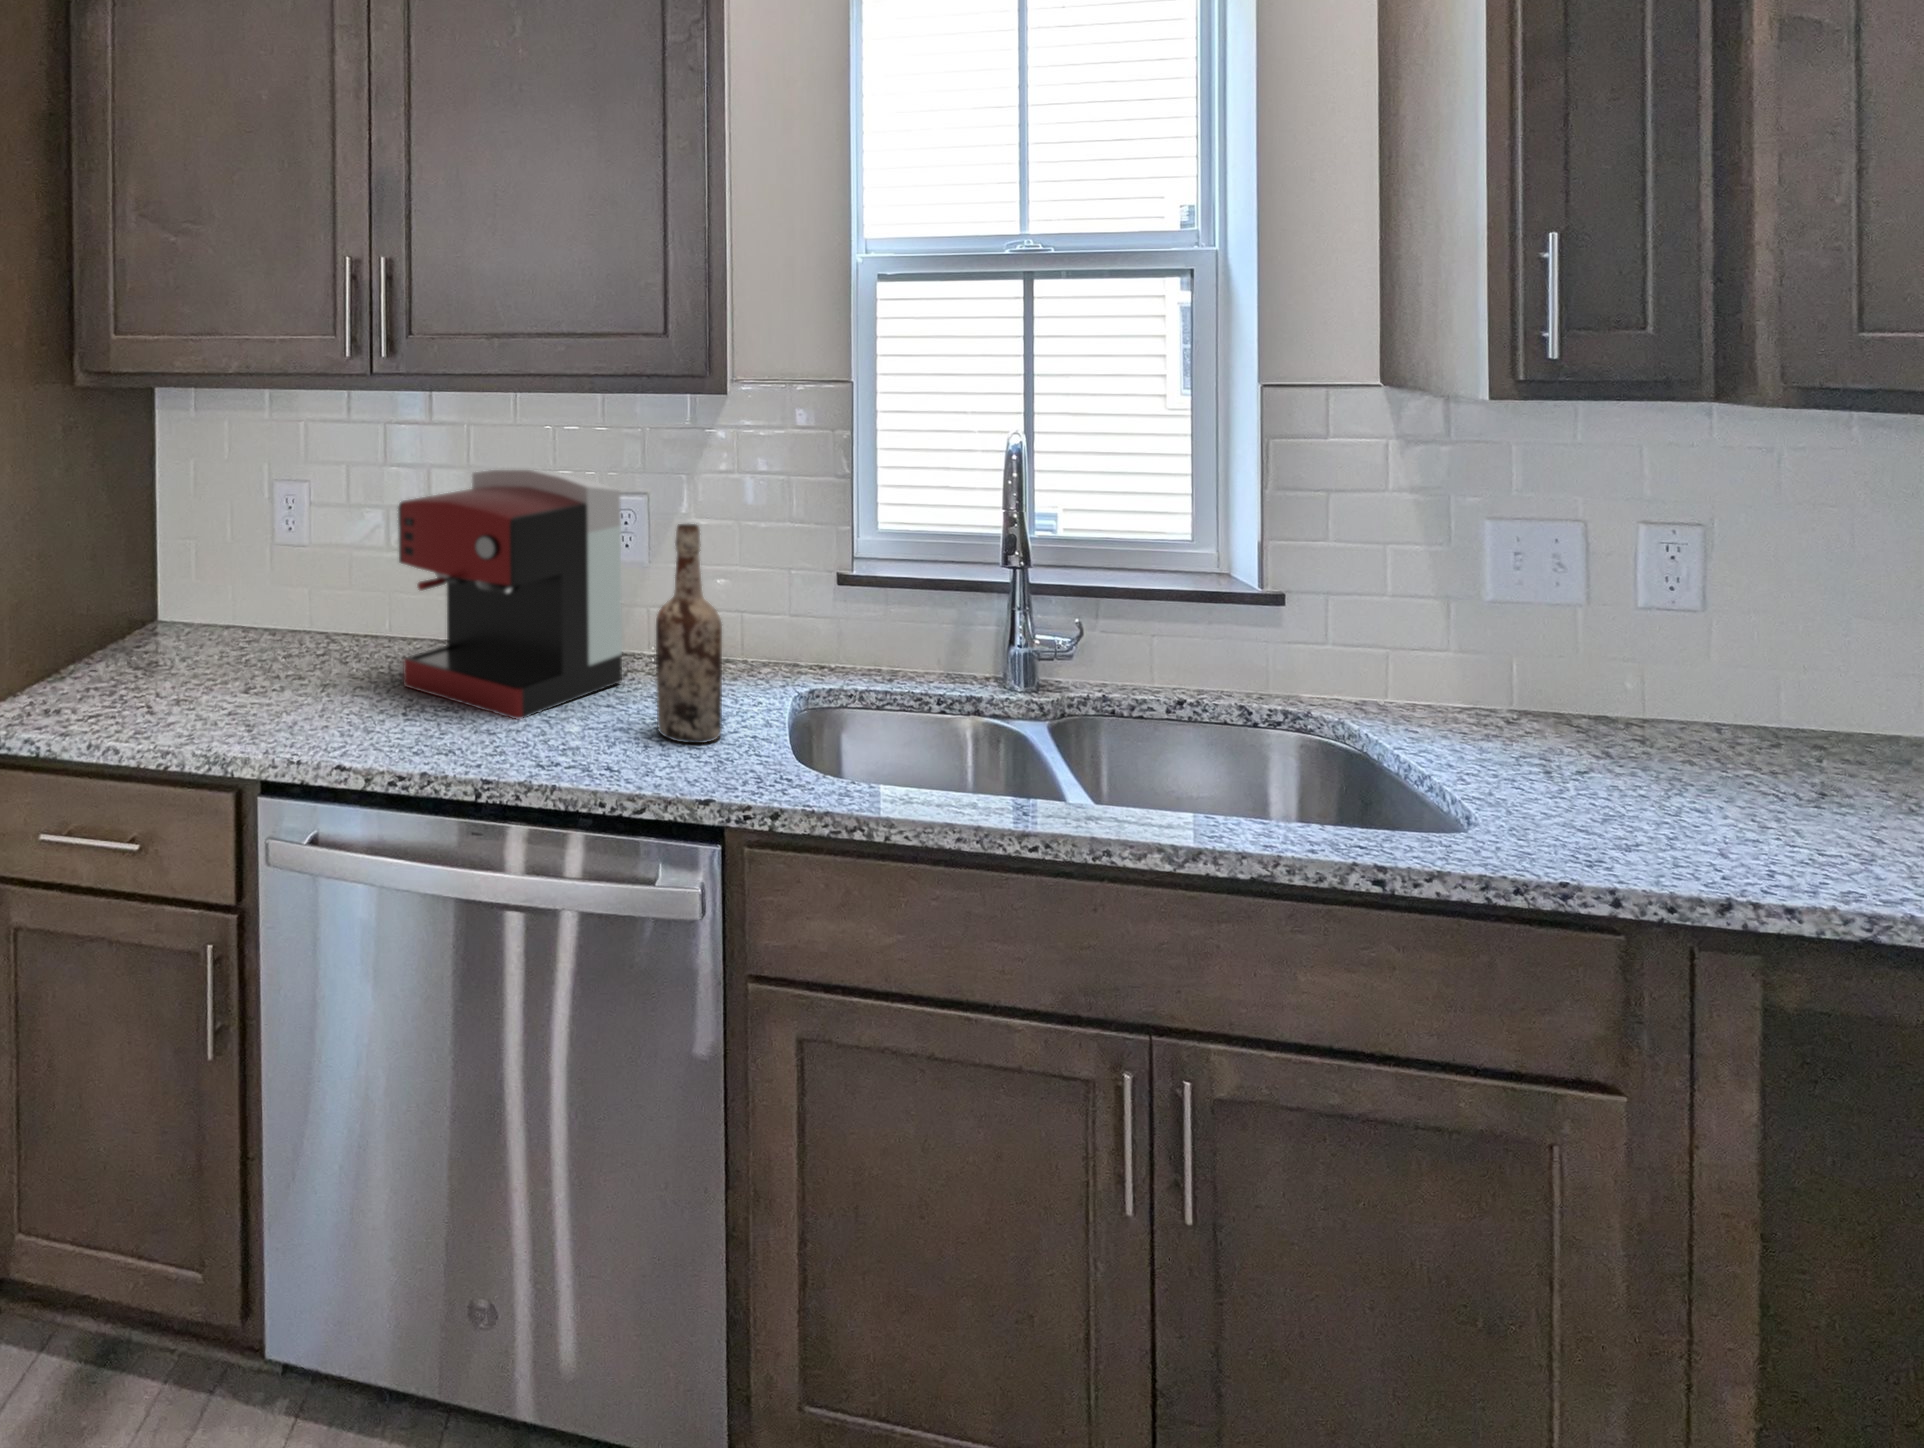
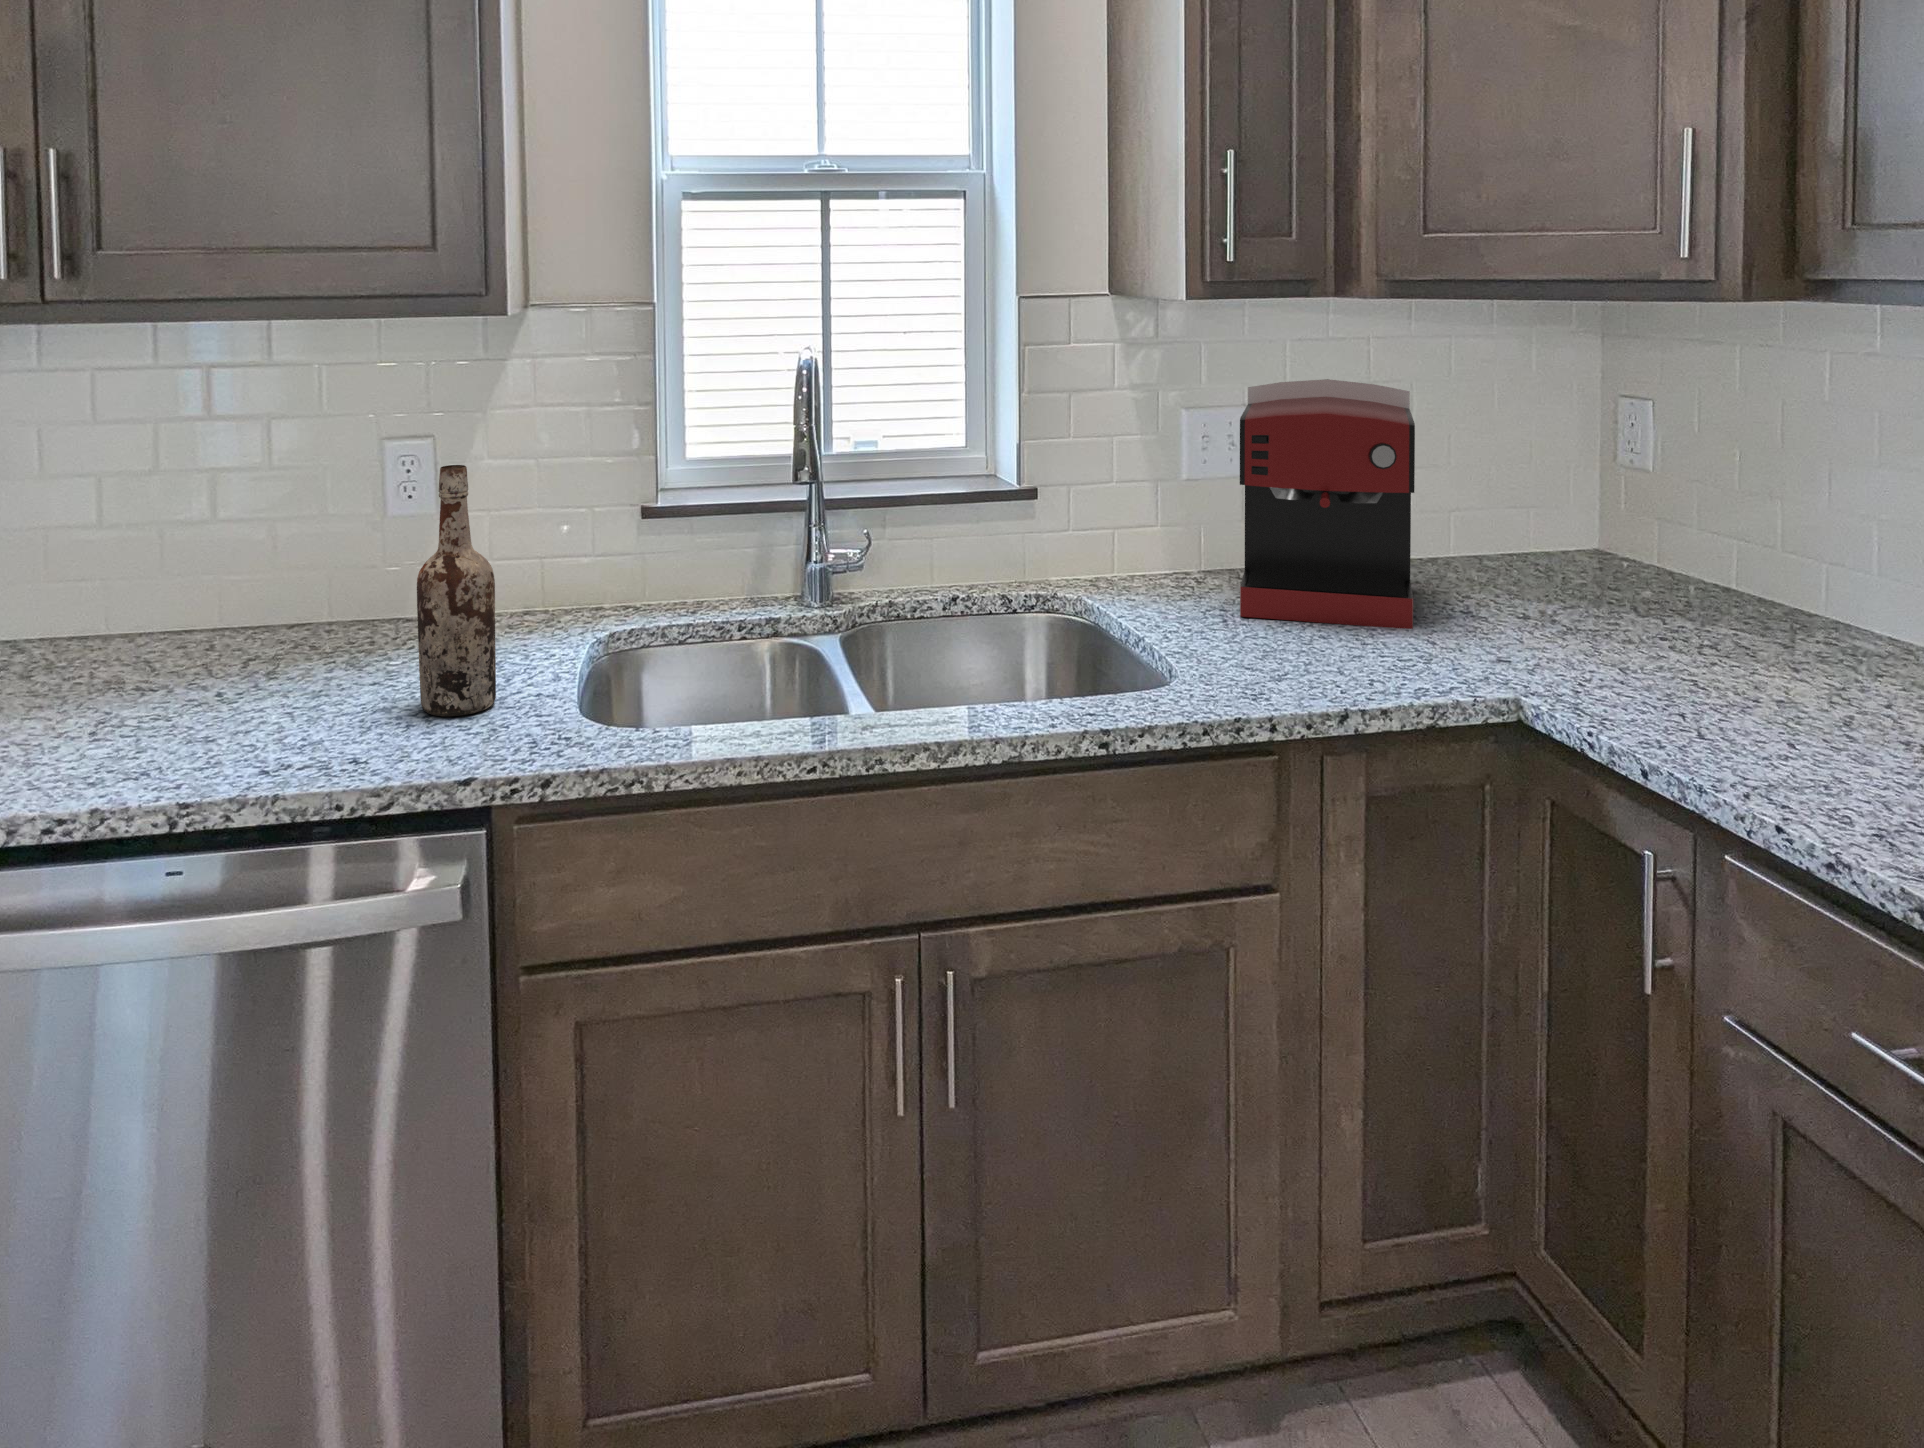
coffee maker: present [398,470,622,719] -> present [1240,379,1415,629]

